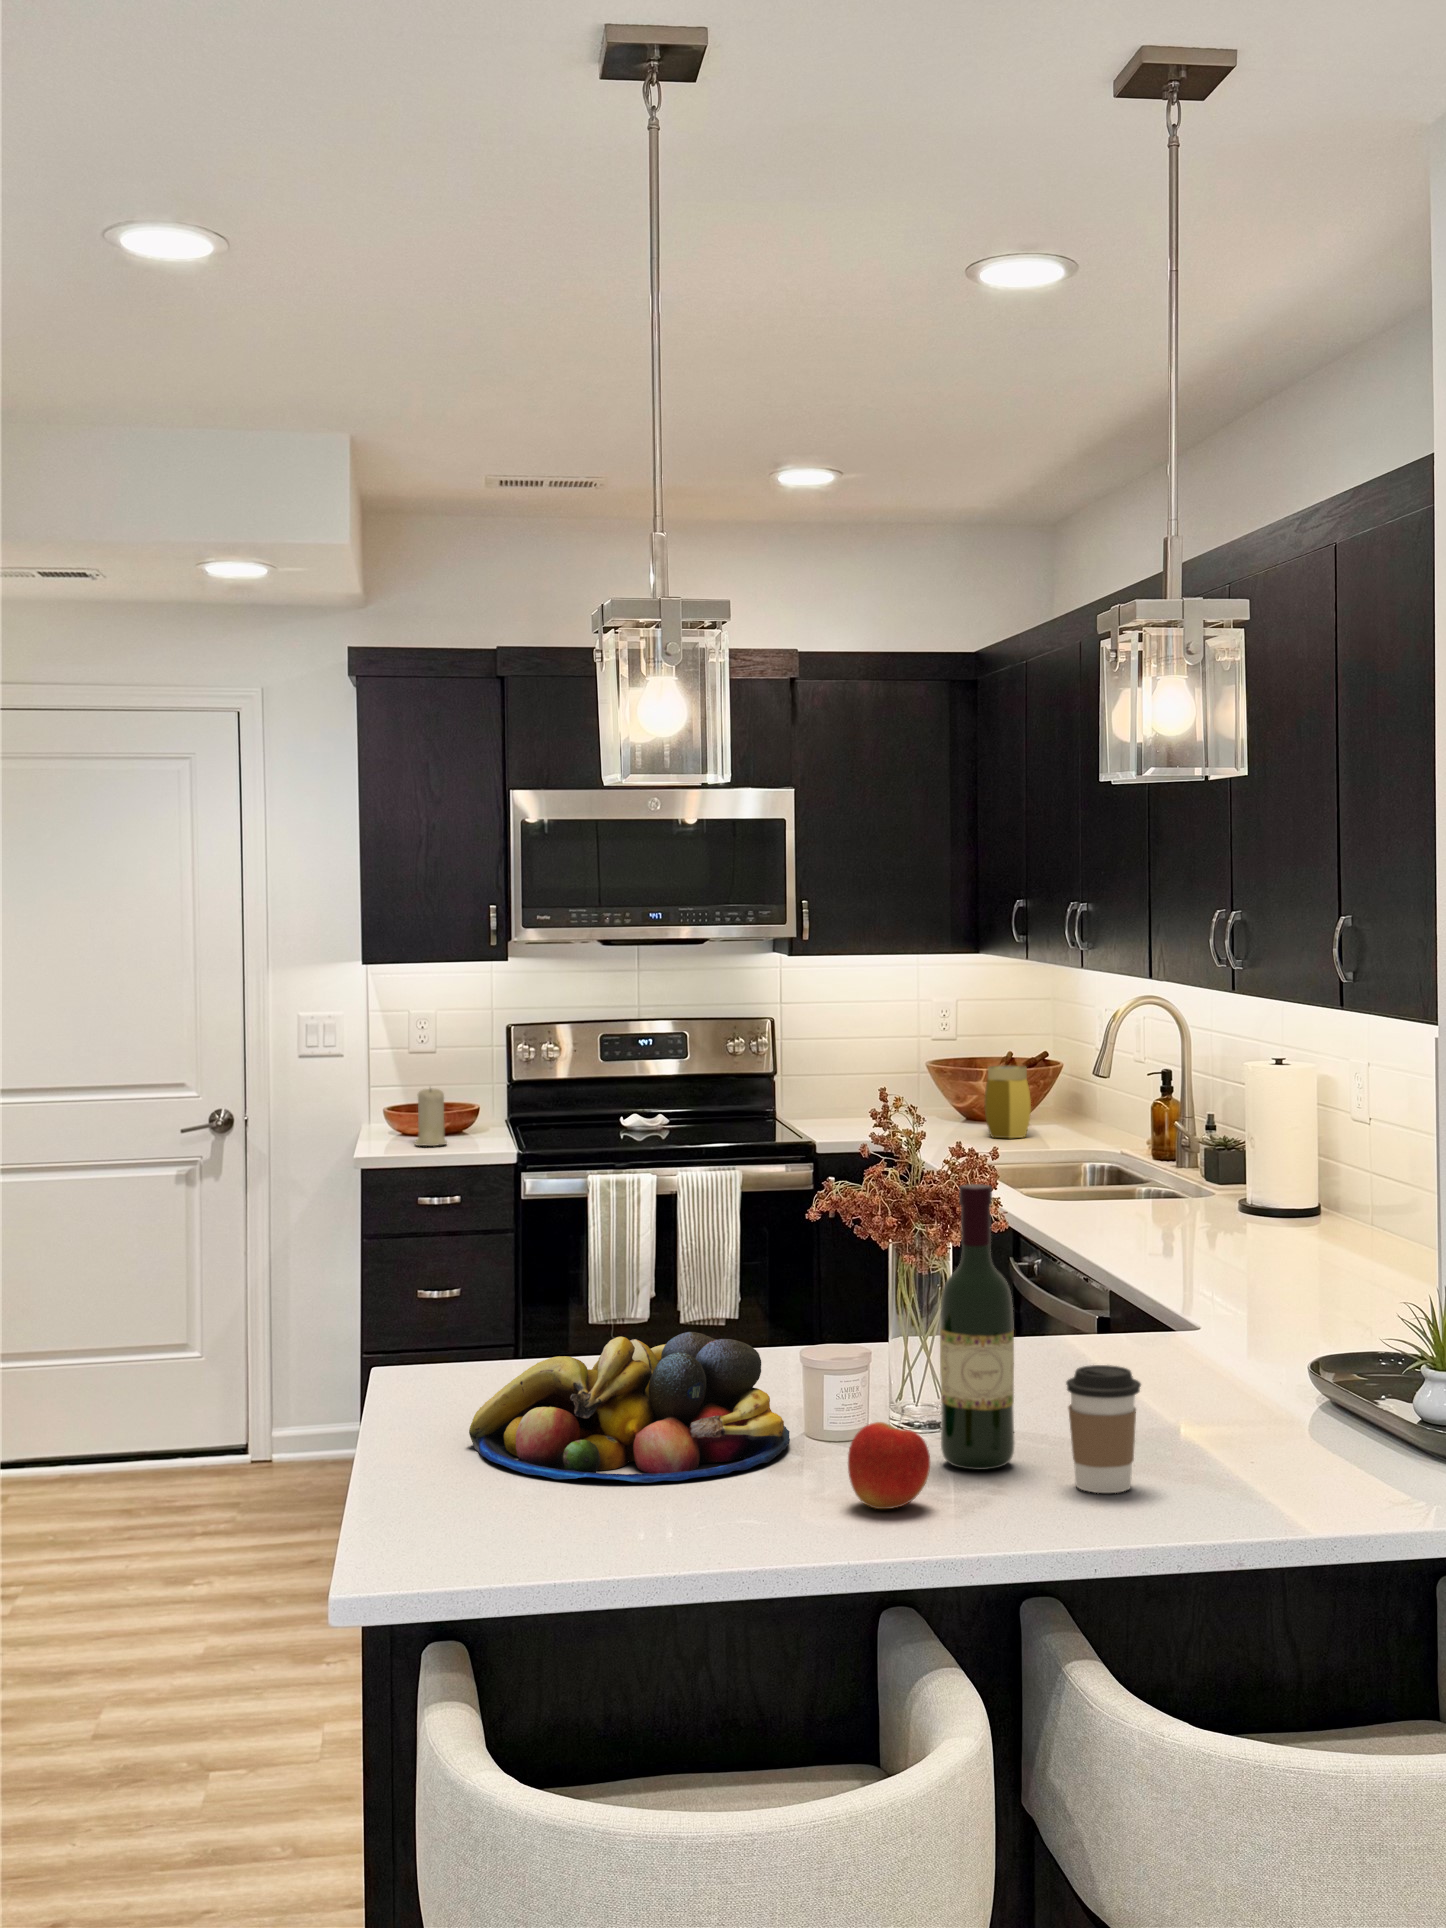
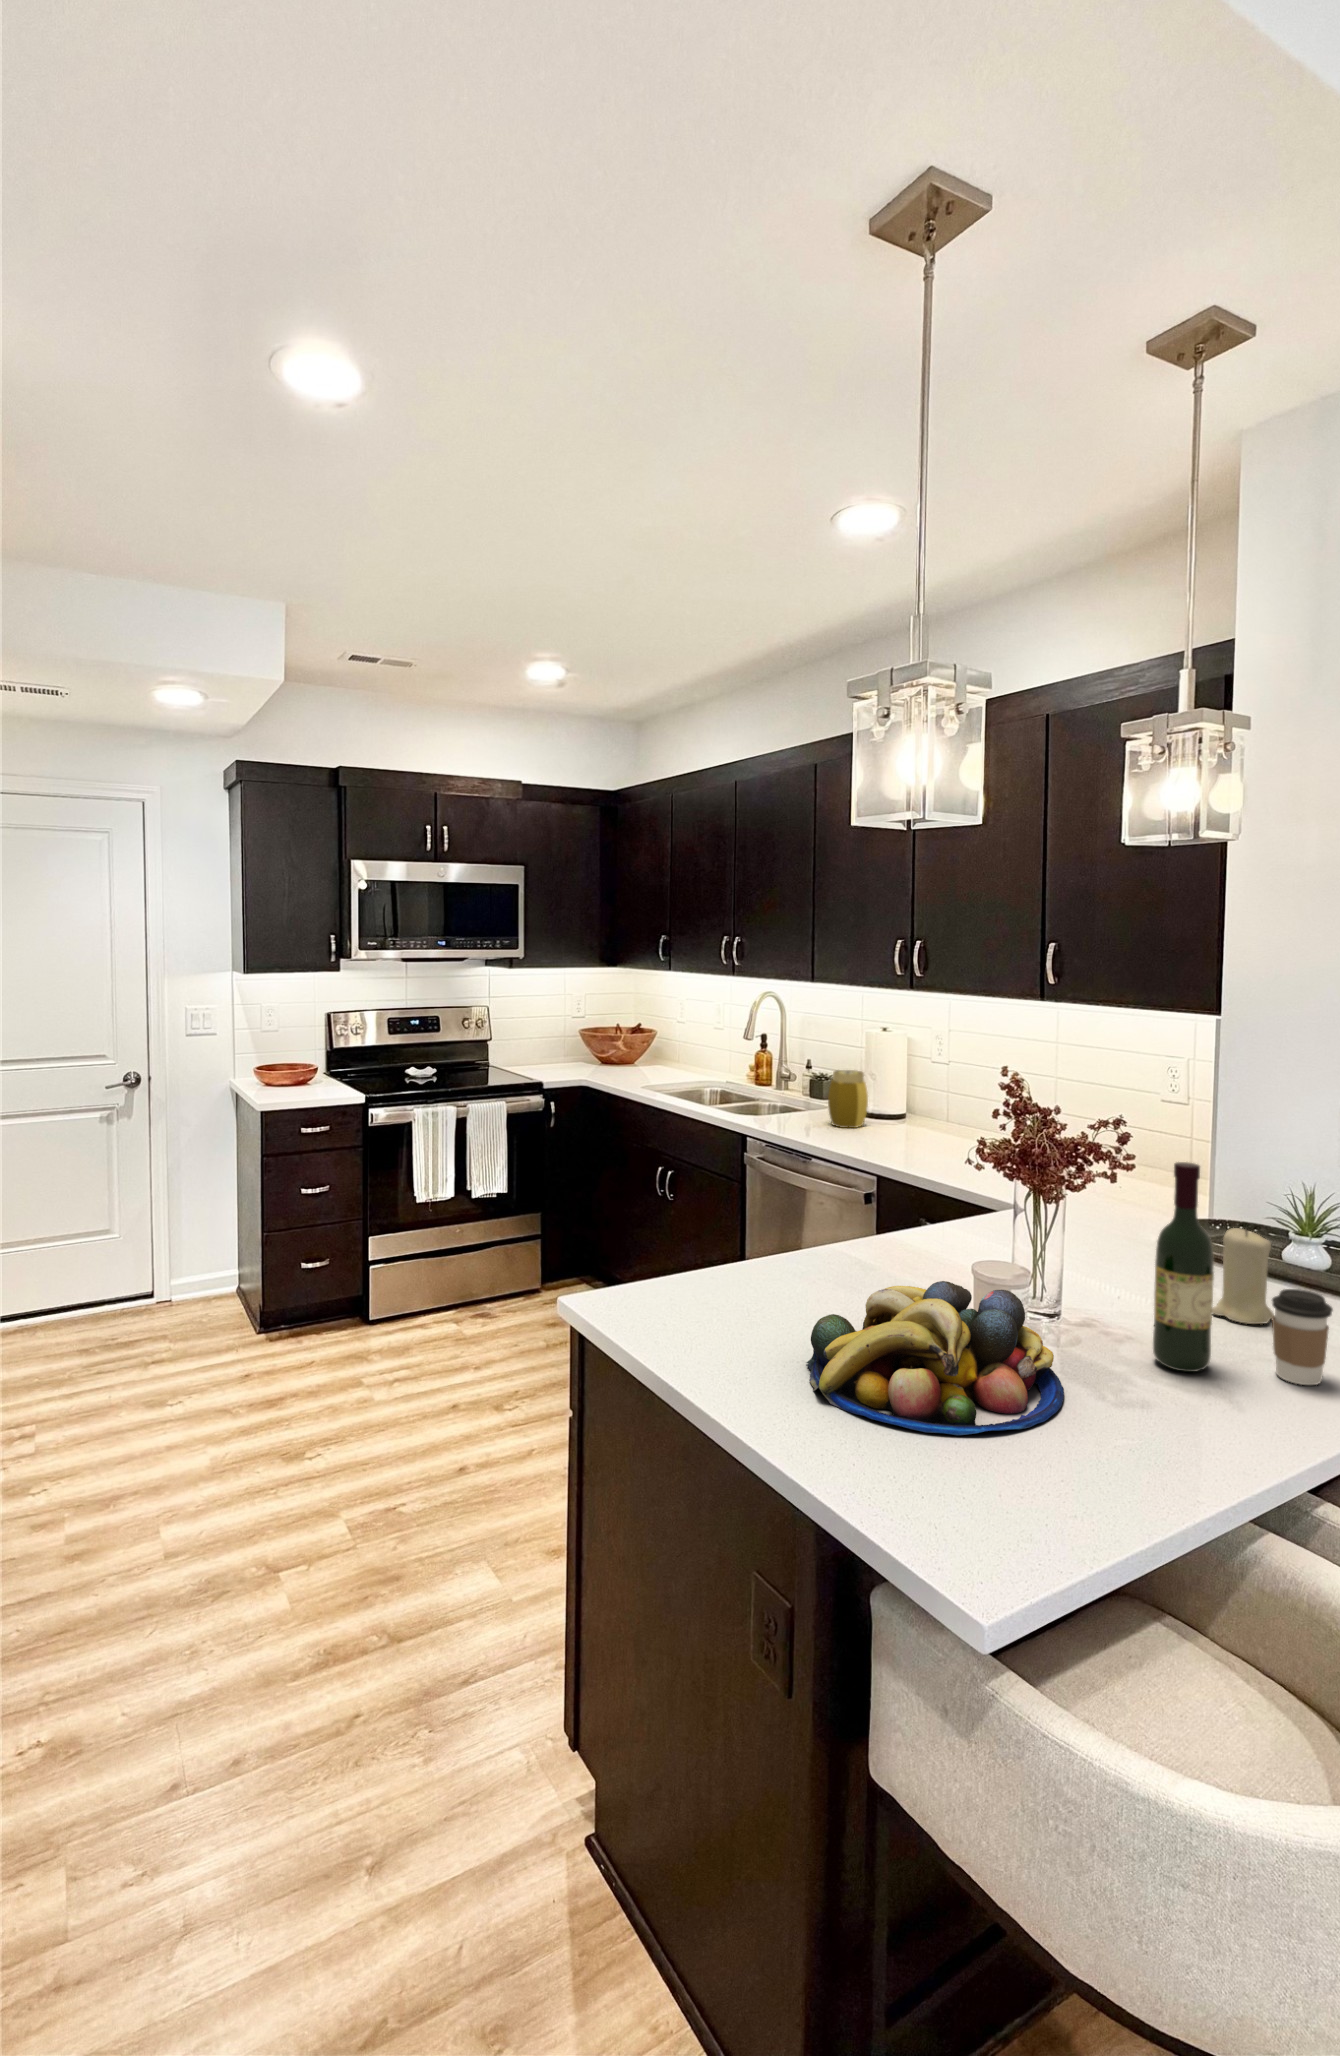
jar: present [984,1066,1031,1138] -> present [828,1070,868,1128]
candle: present [415,1088,447,1146] -> present [1212,1228,1274,1324]
apple: present [848,1410,930,1509] -> none [1196,1349,1266,1432]

